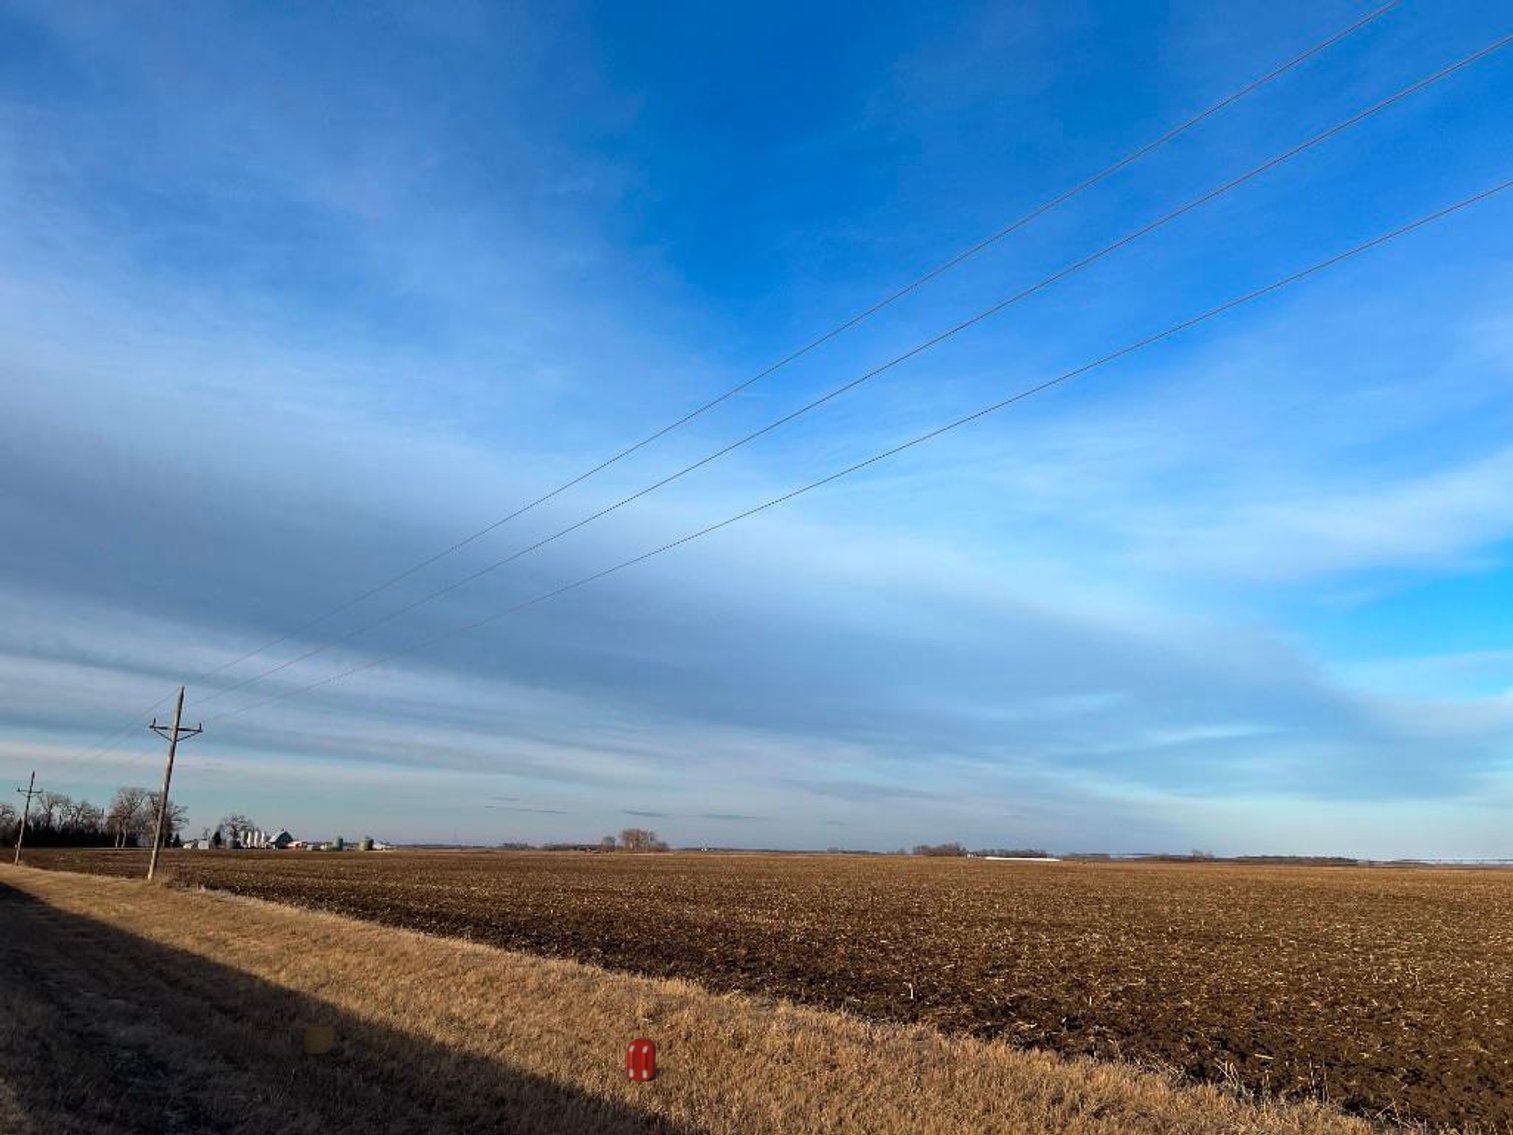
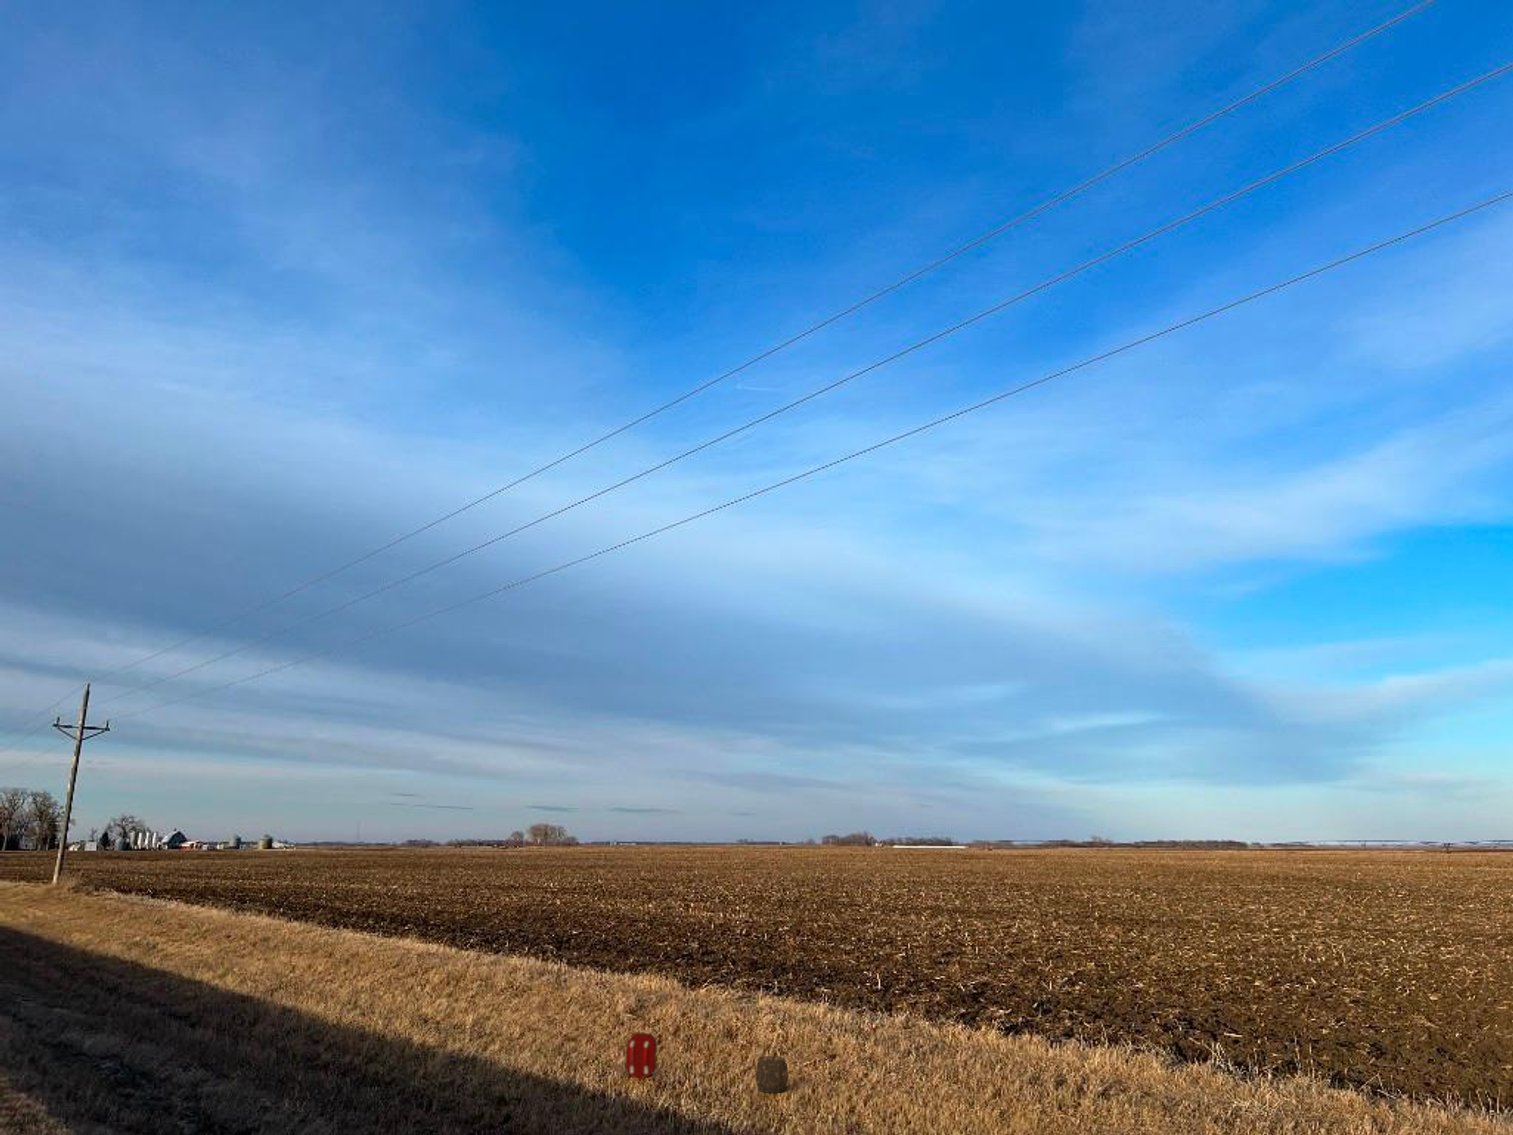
woven basket: present [303,1024,334,1054] -> present [755,1056,788,1093]

